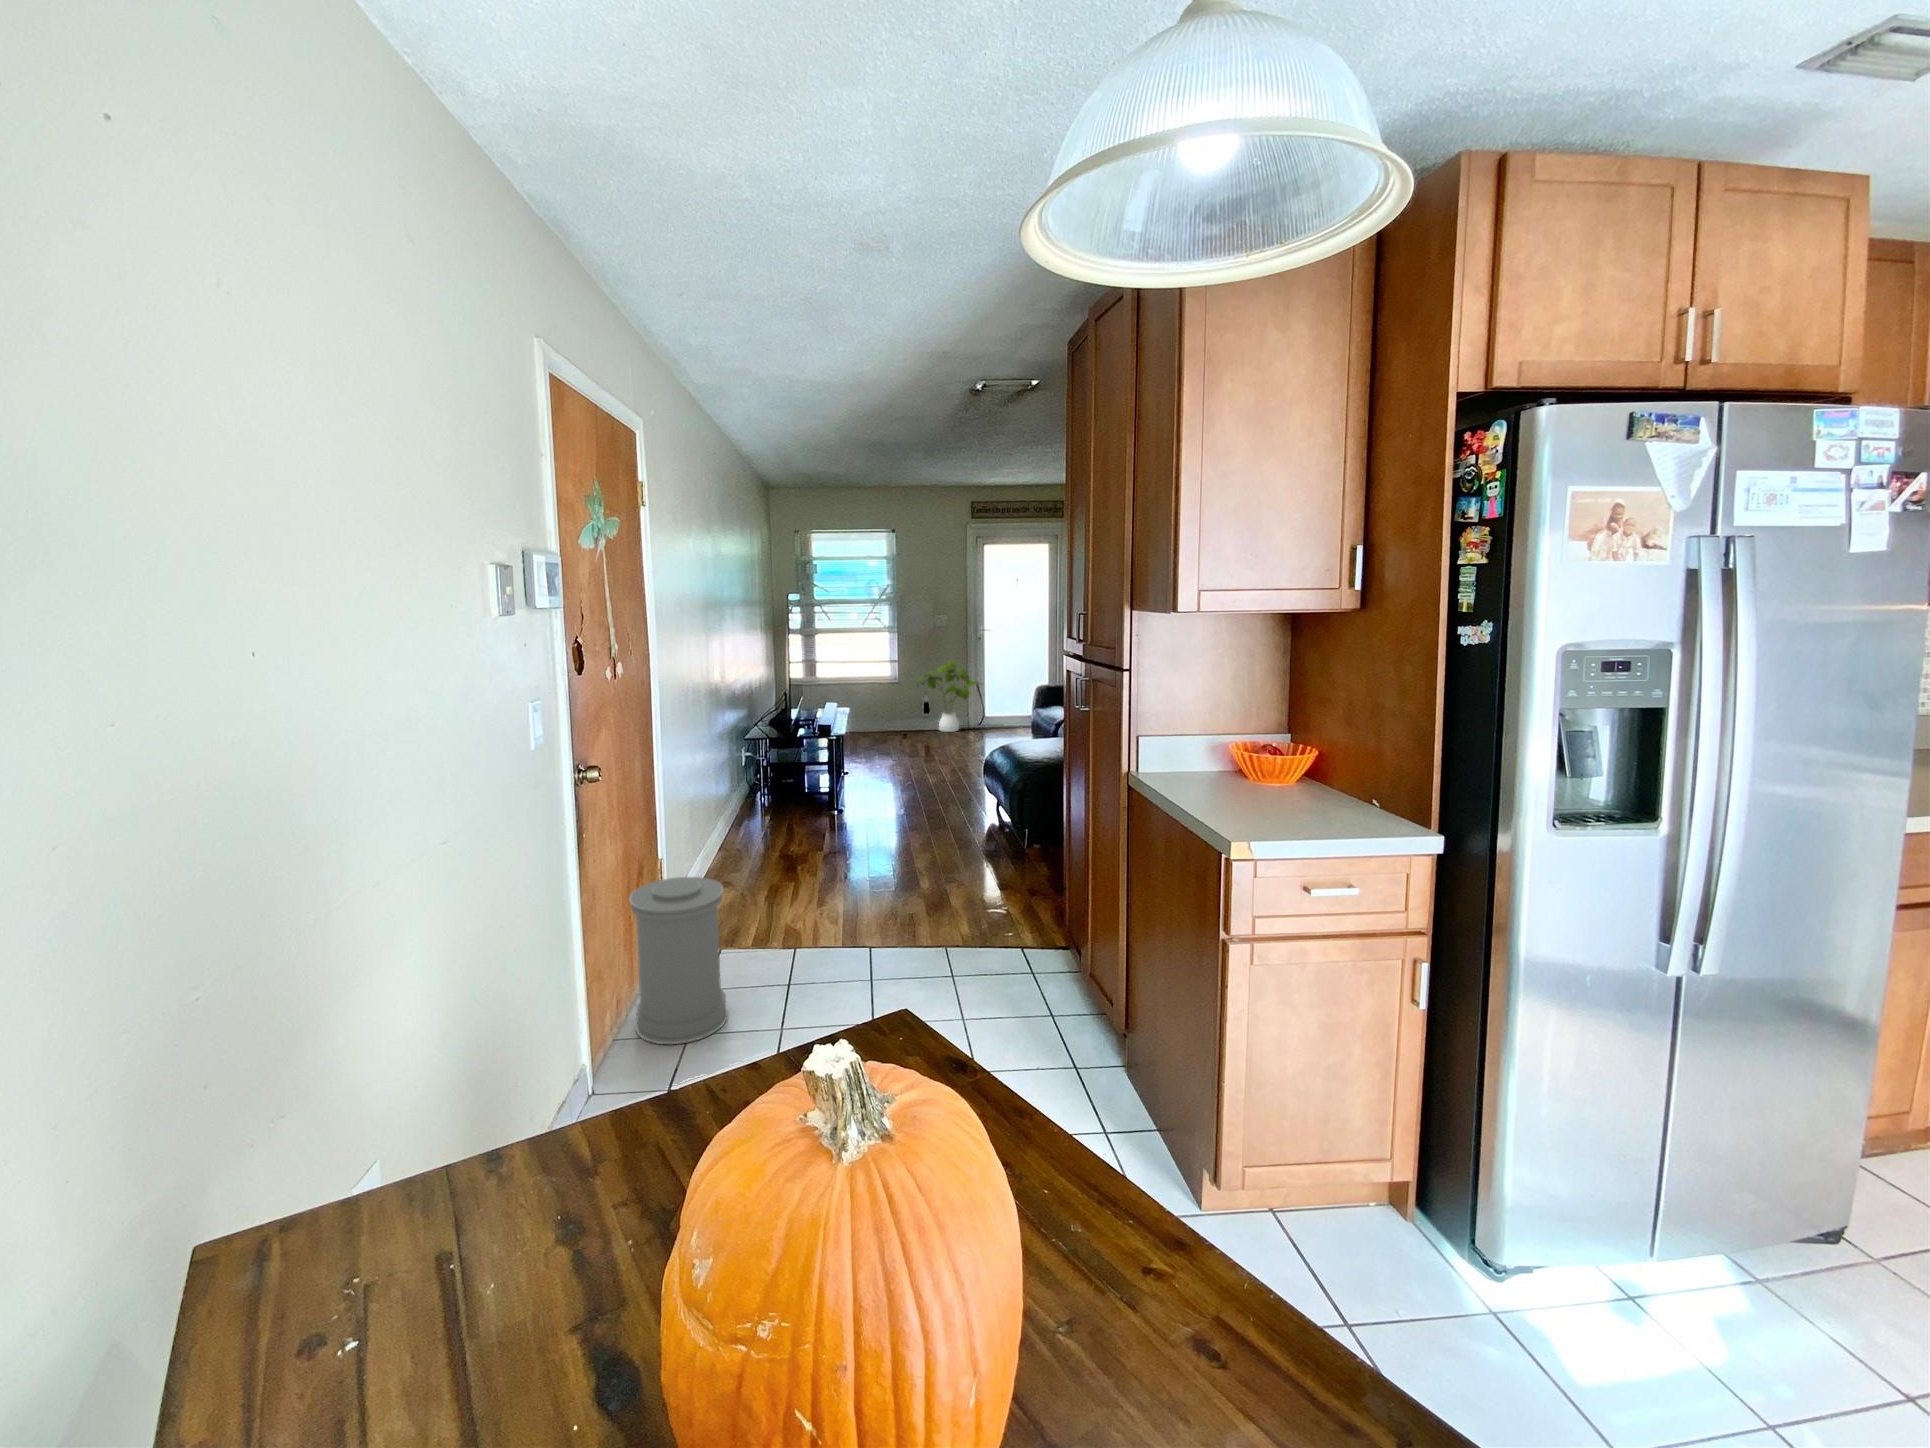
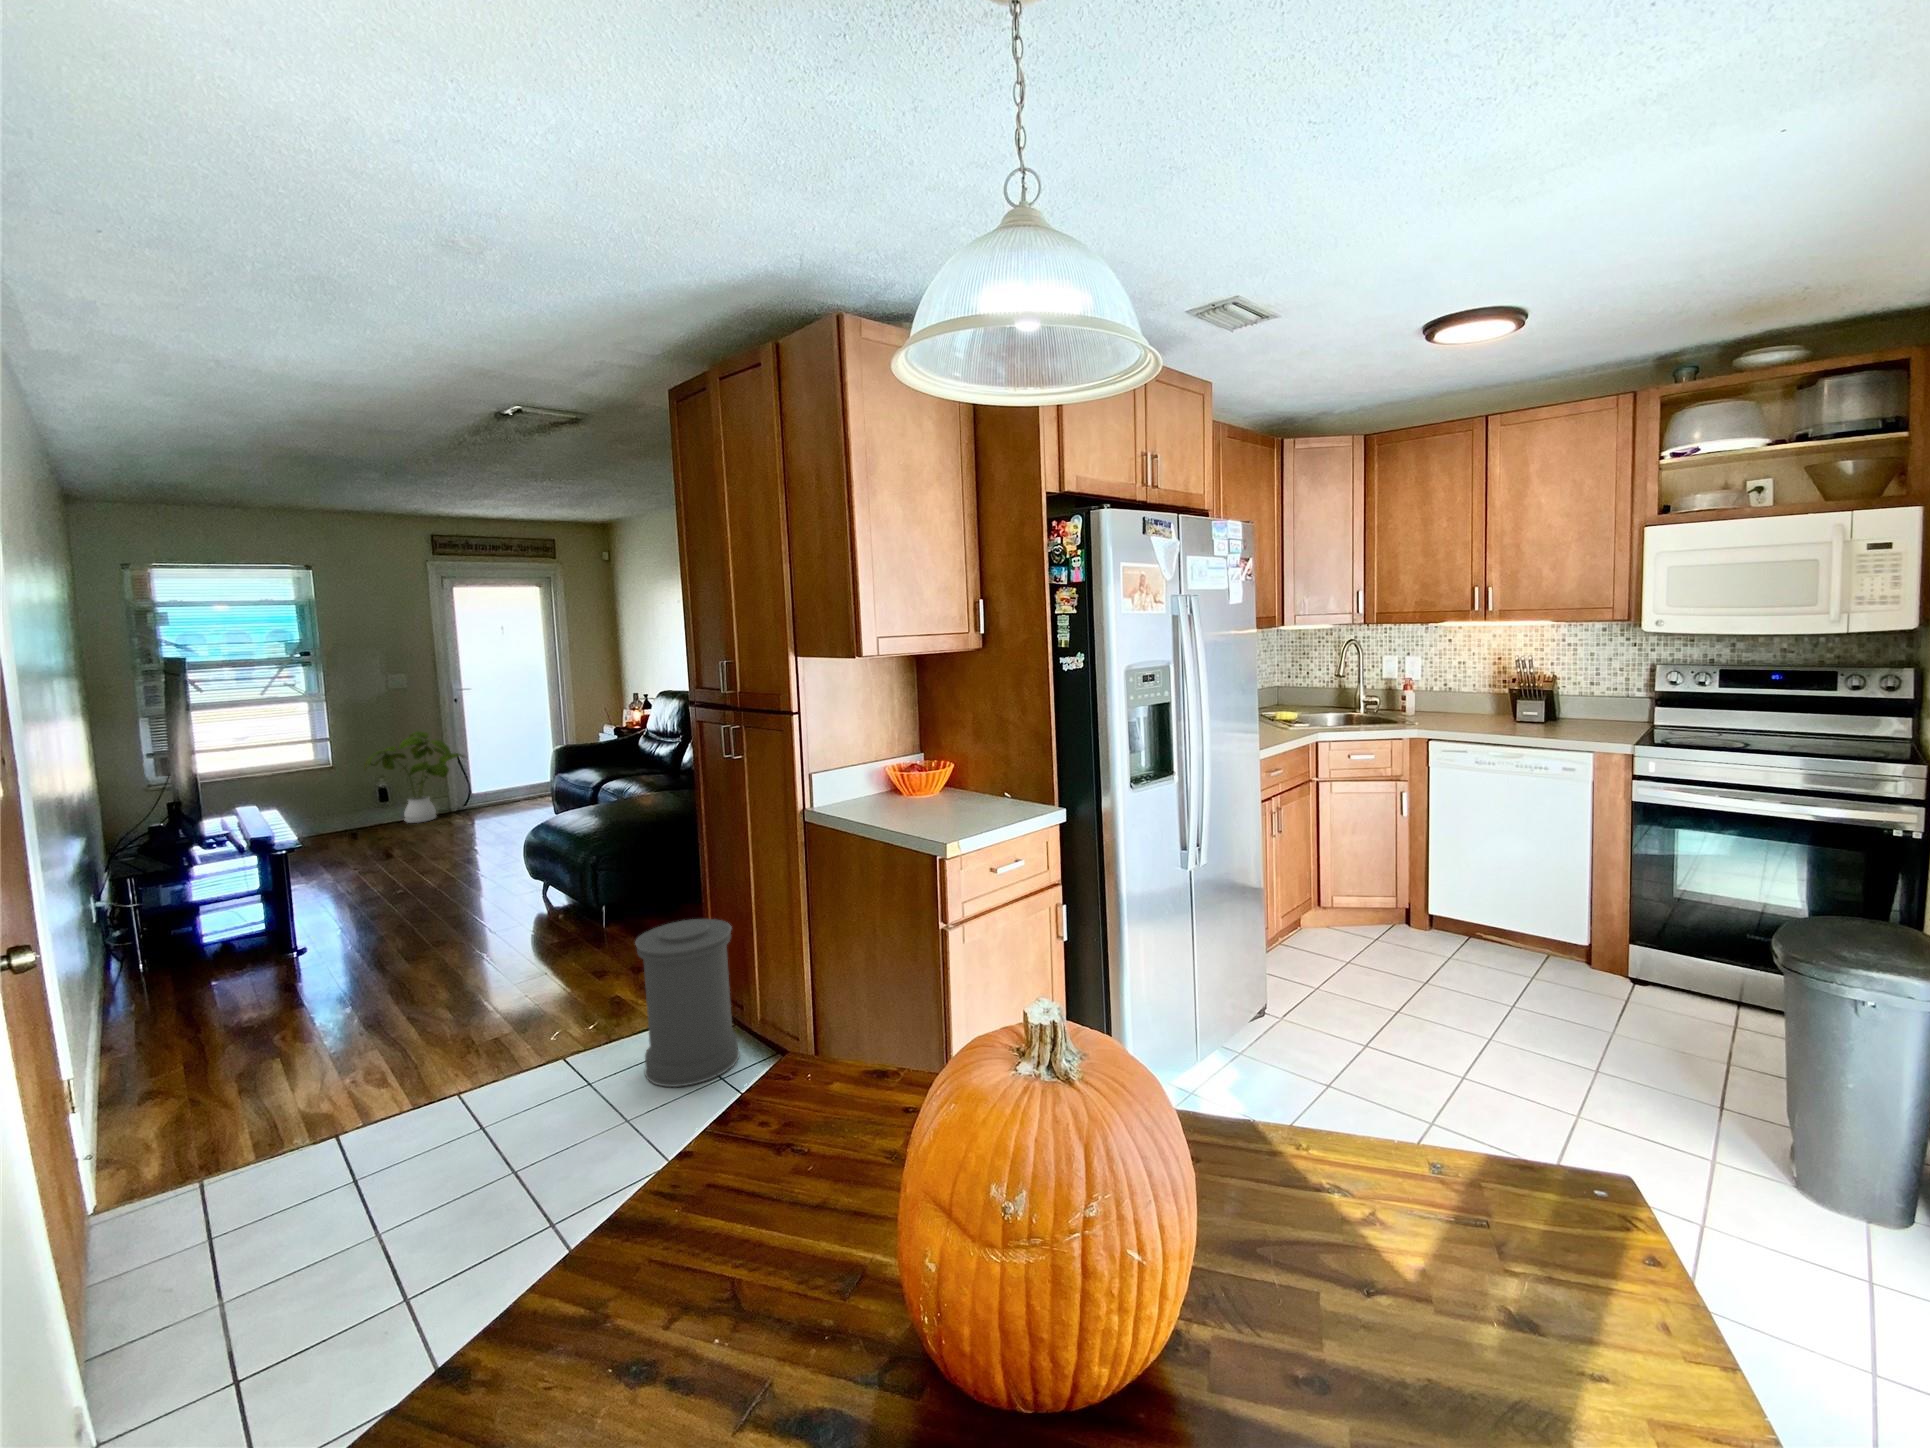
trash can: present [629,877,728,1044] -> present [635,919,740,1087]

